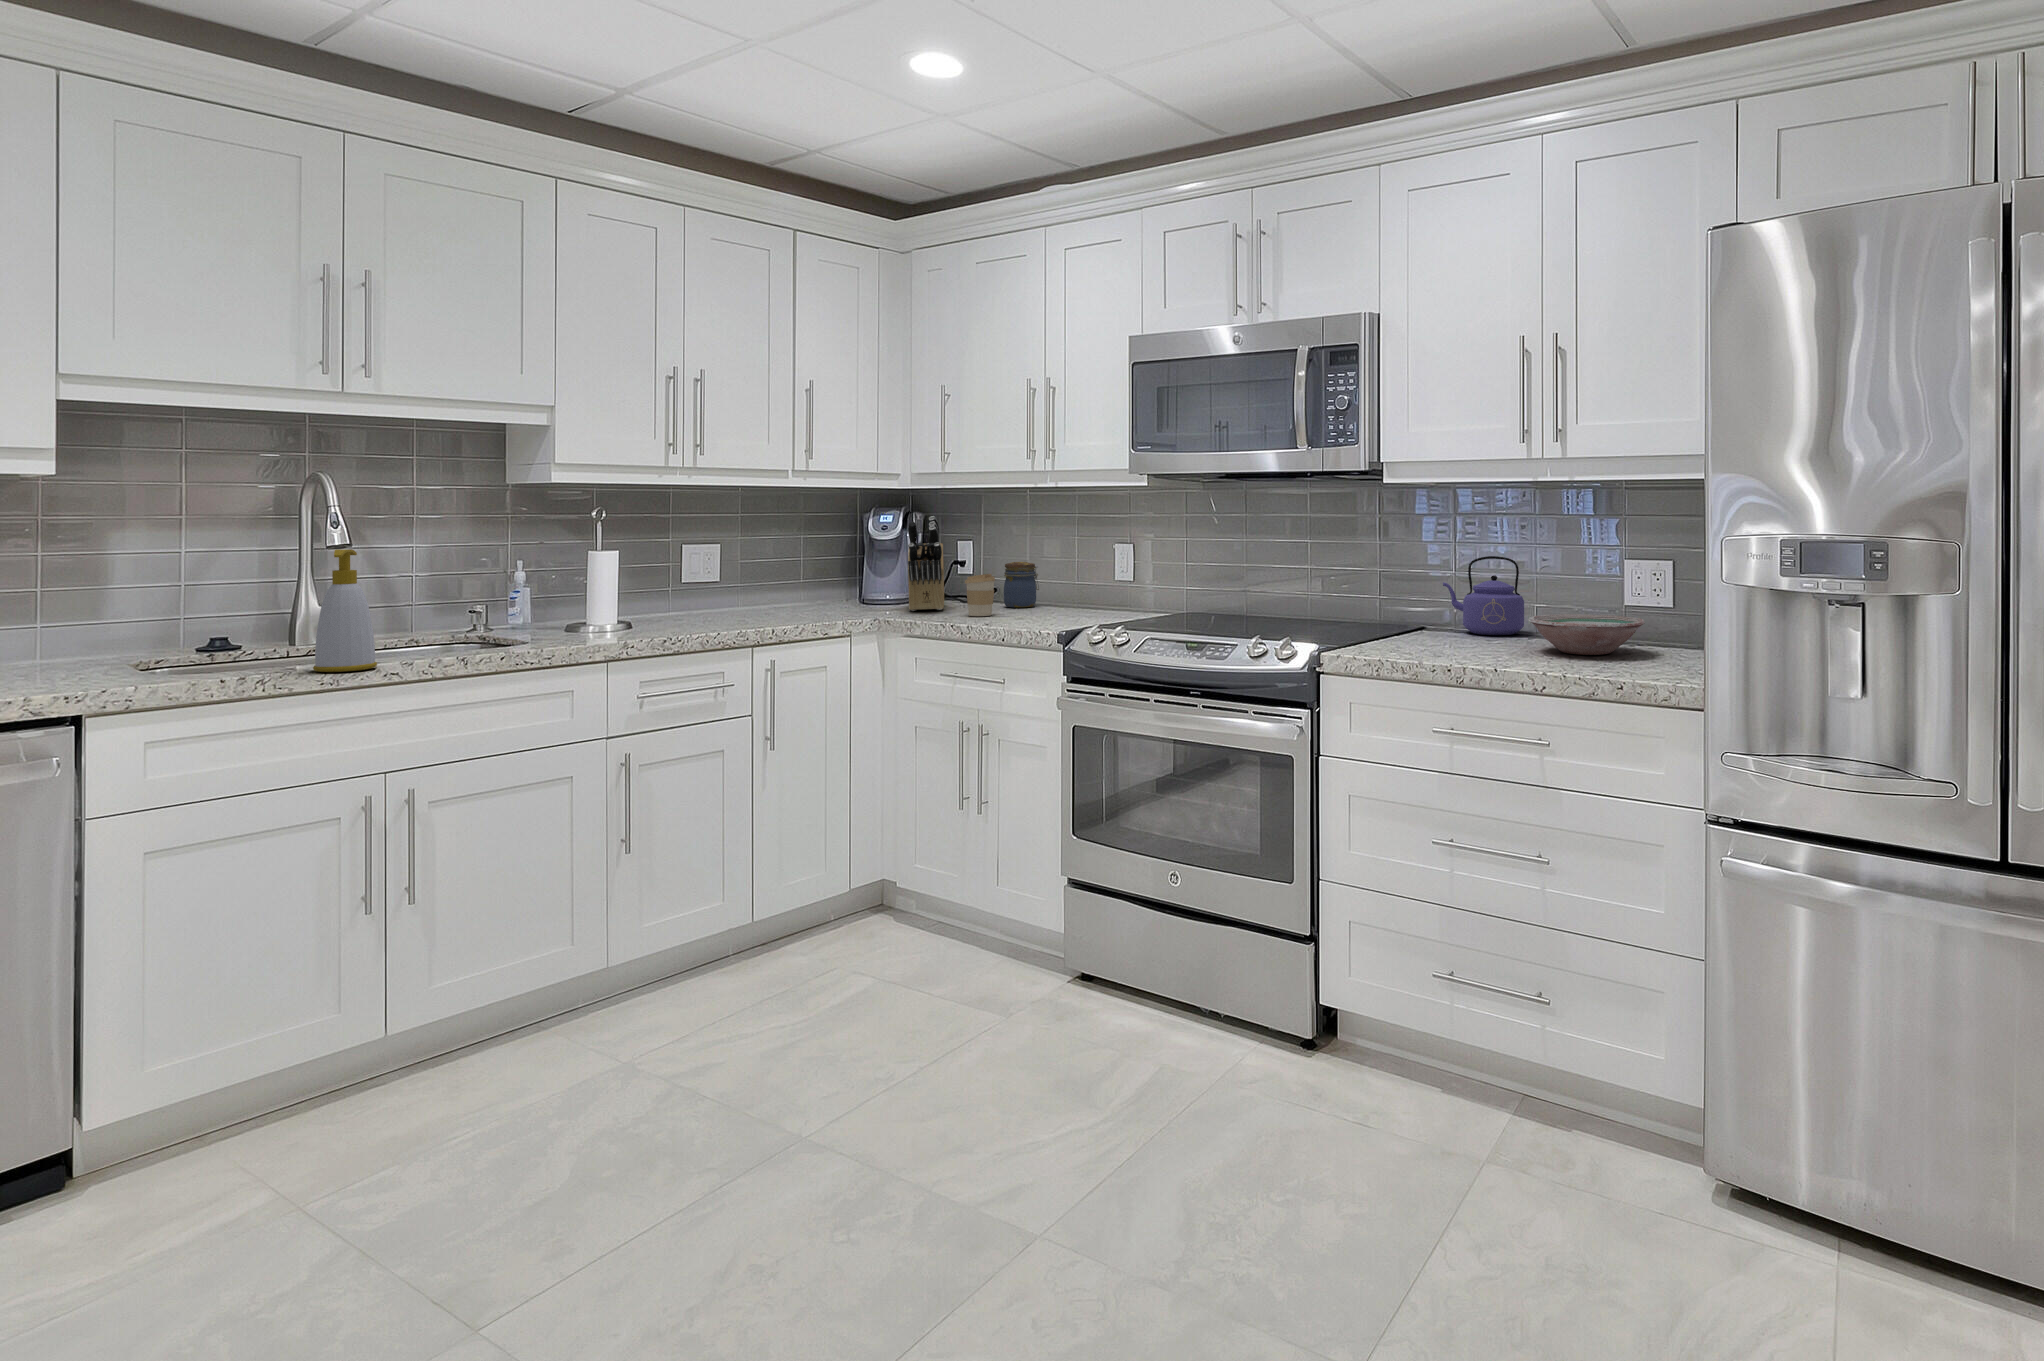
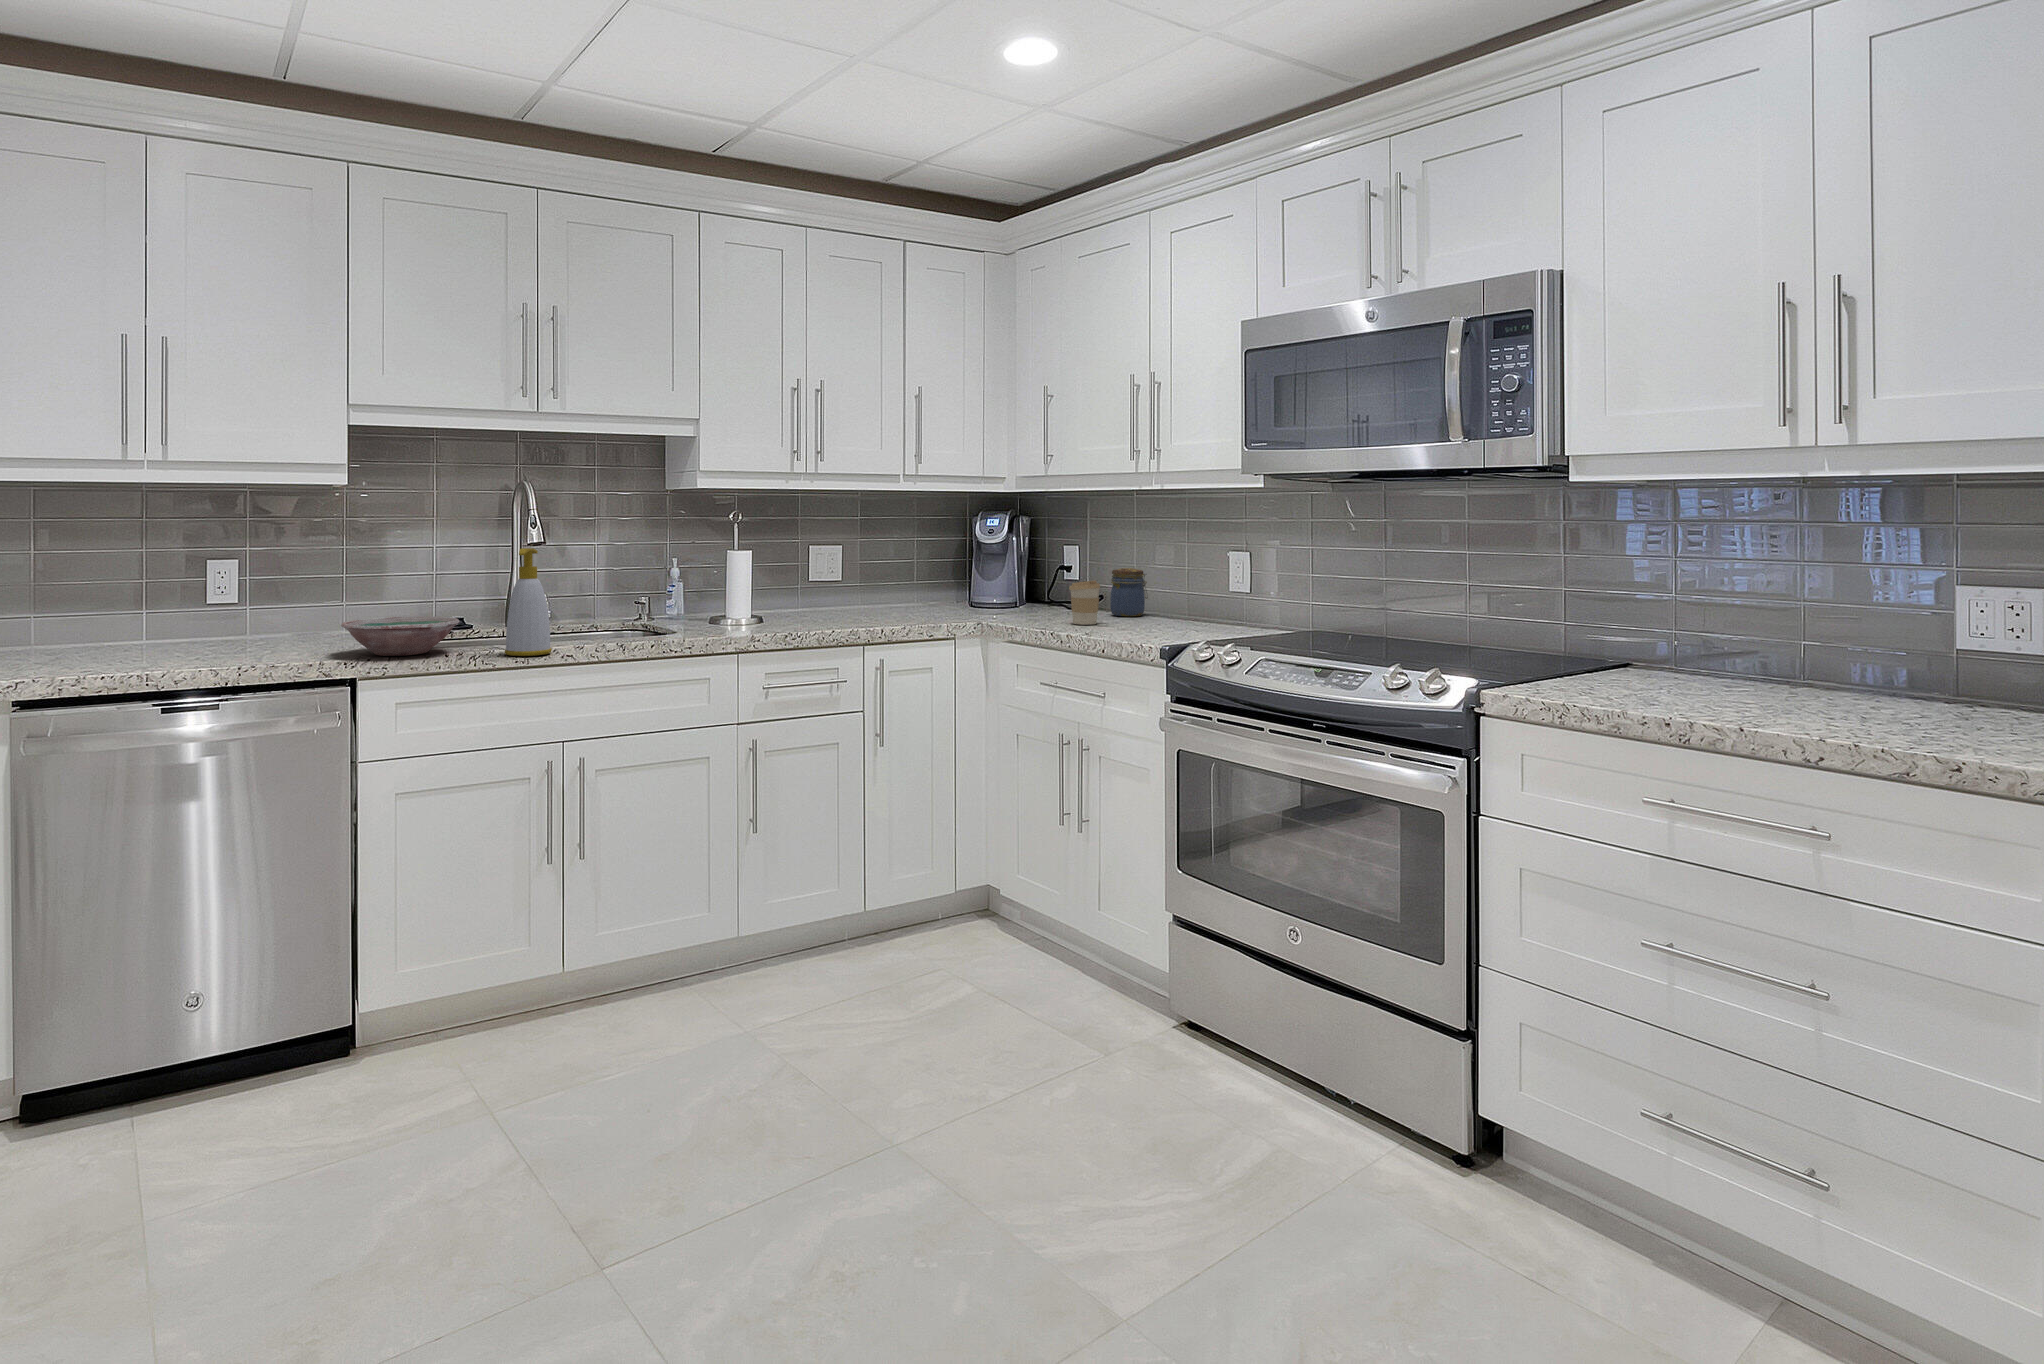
knife block: present [908,516,944,611] -> none [1014,520,1051,616]
kettle: present [1443,556,1524,635] -> none [1650,574,1775,677]
bowl: present [1528,614,1645,655] -> present [341,616,460,656]

